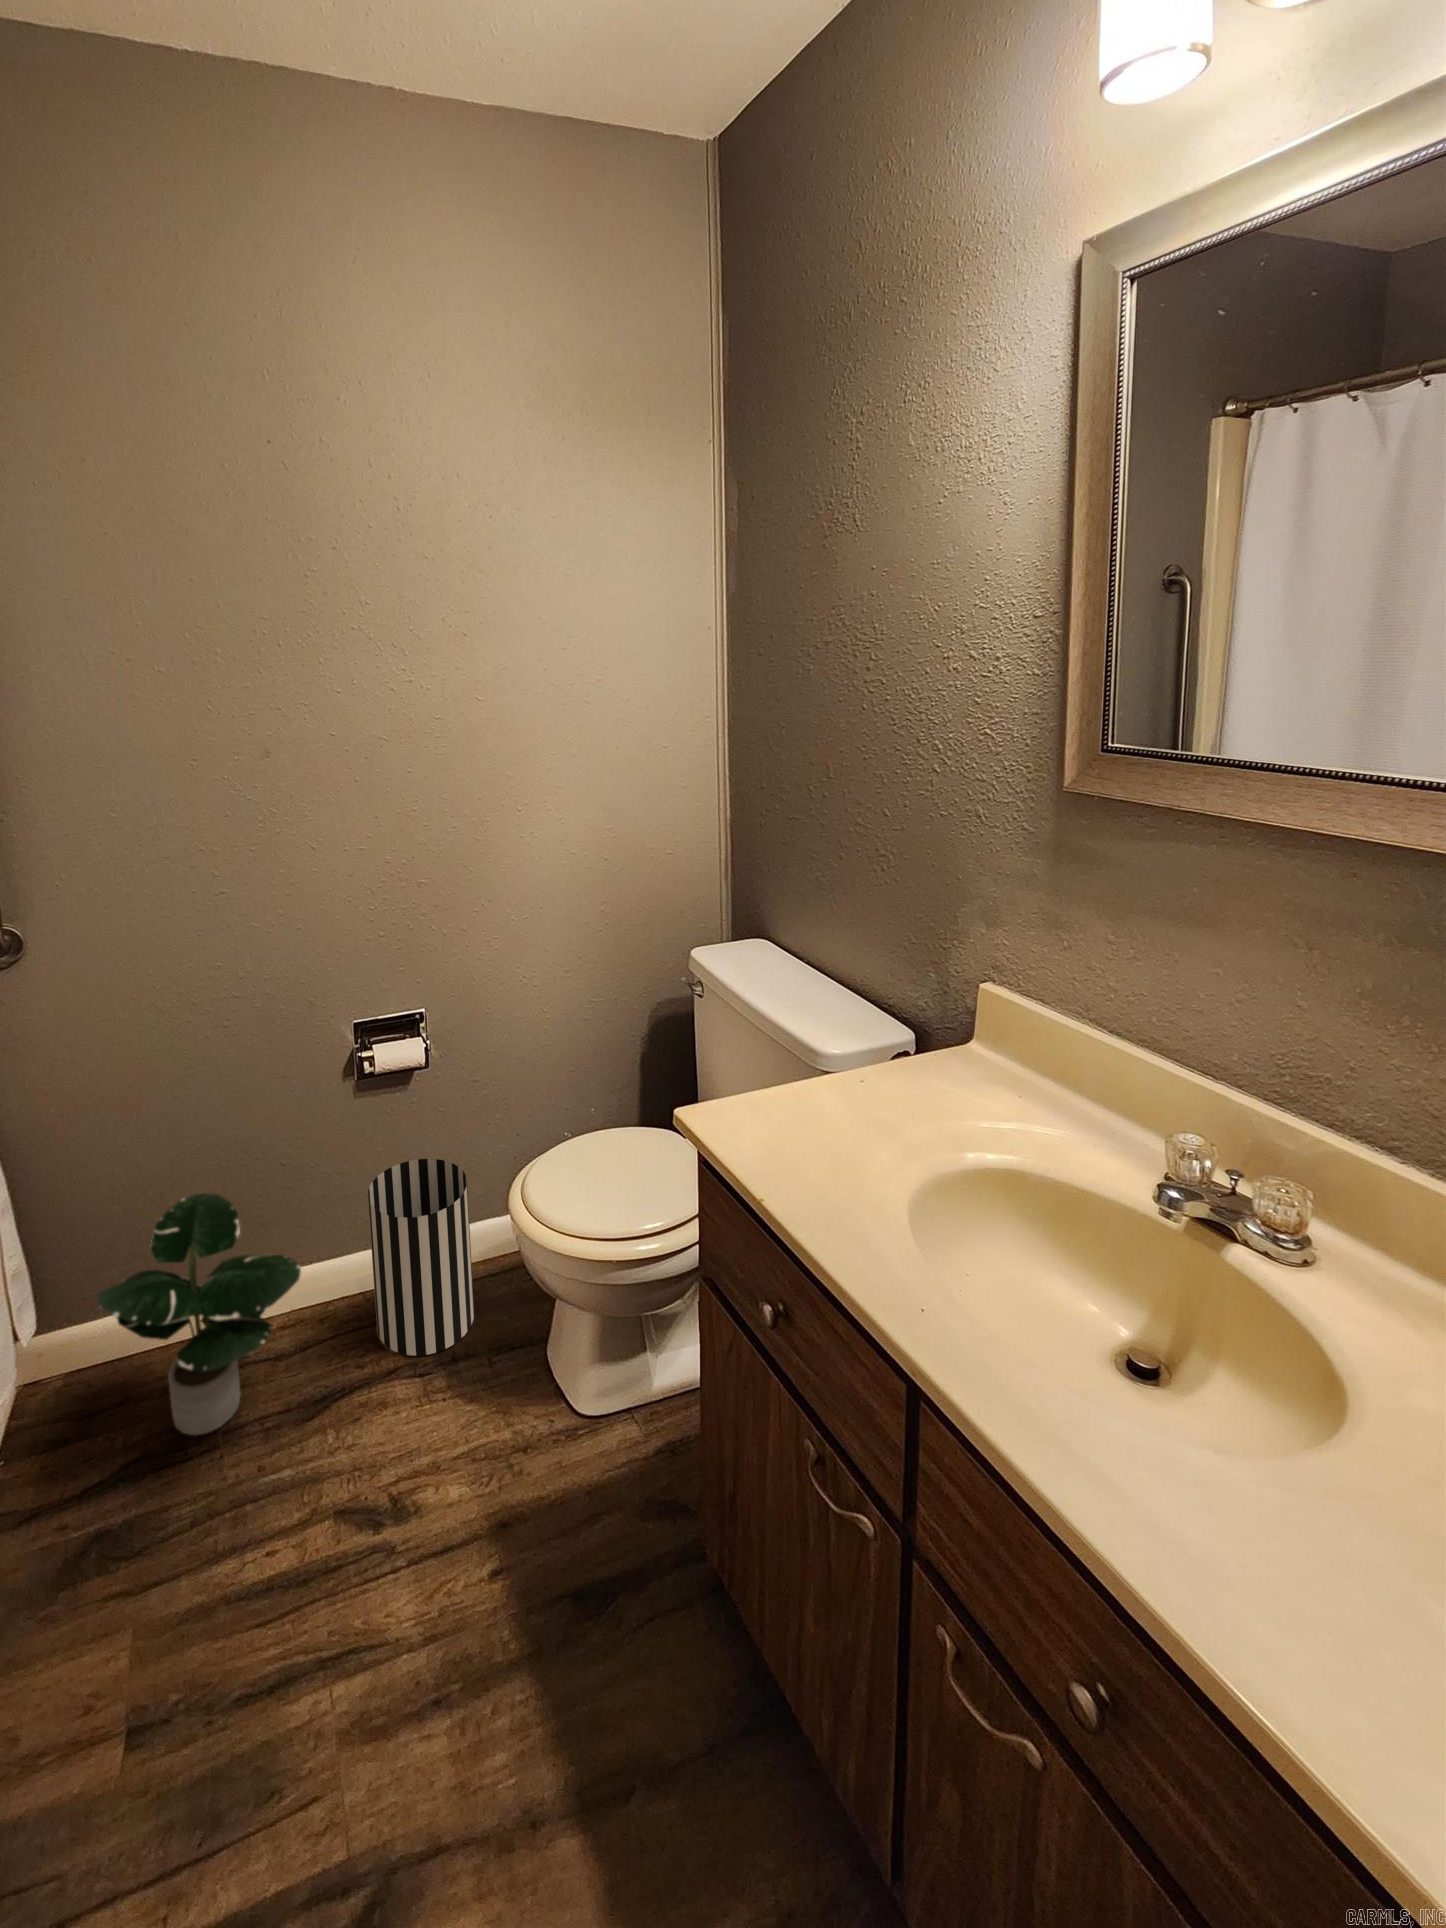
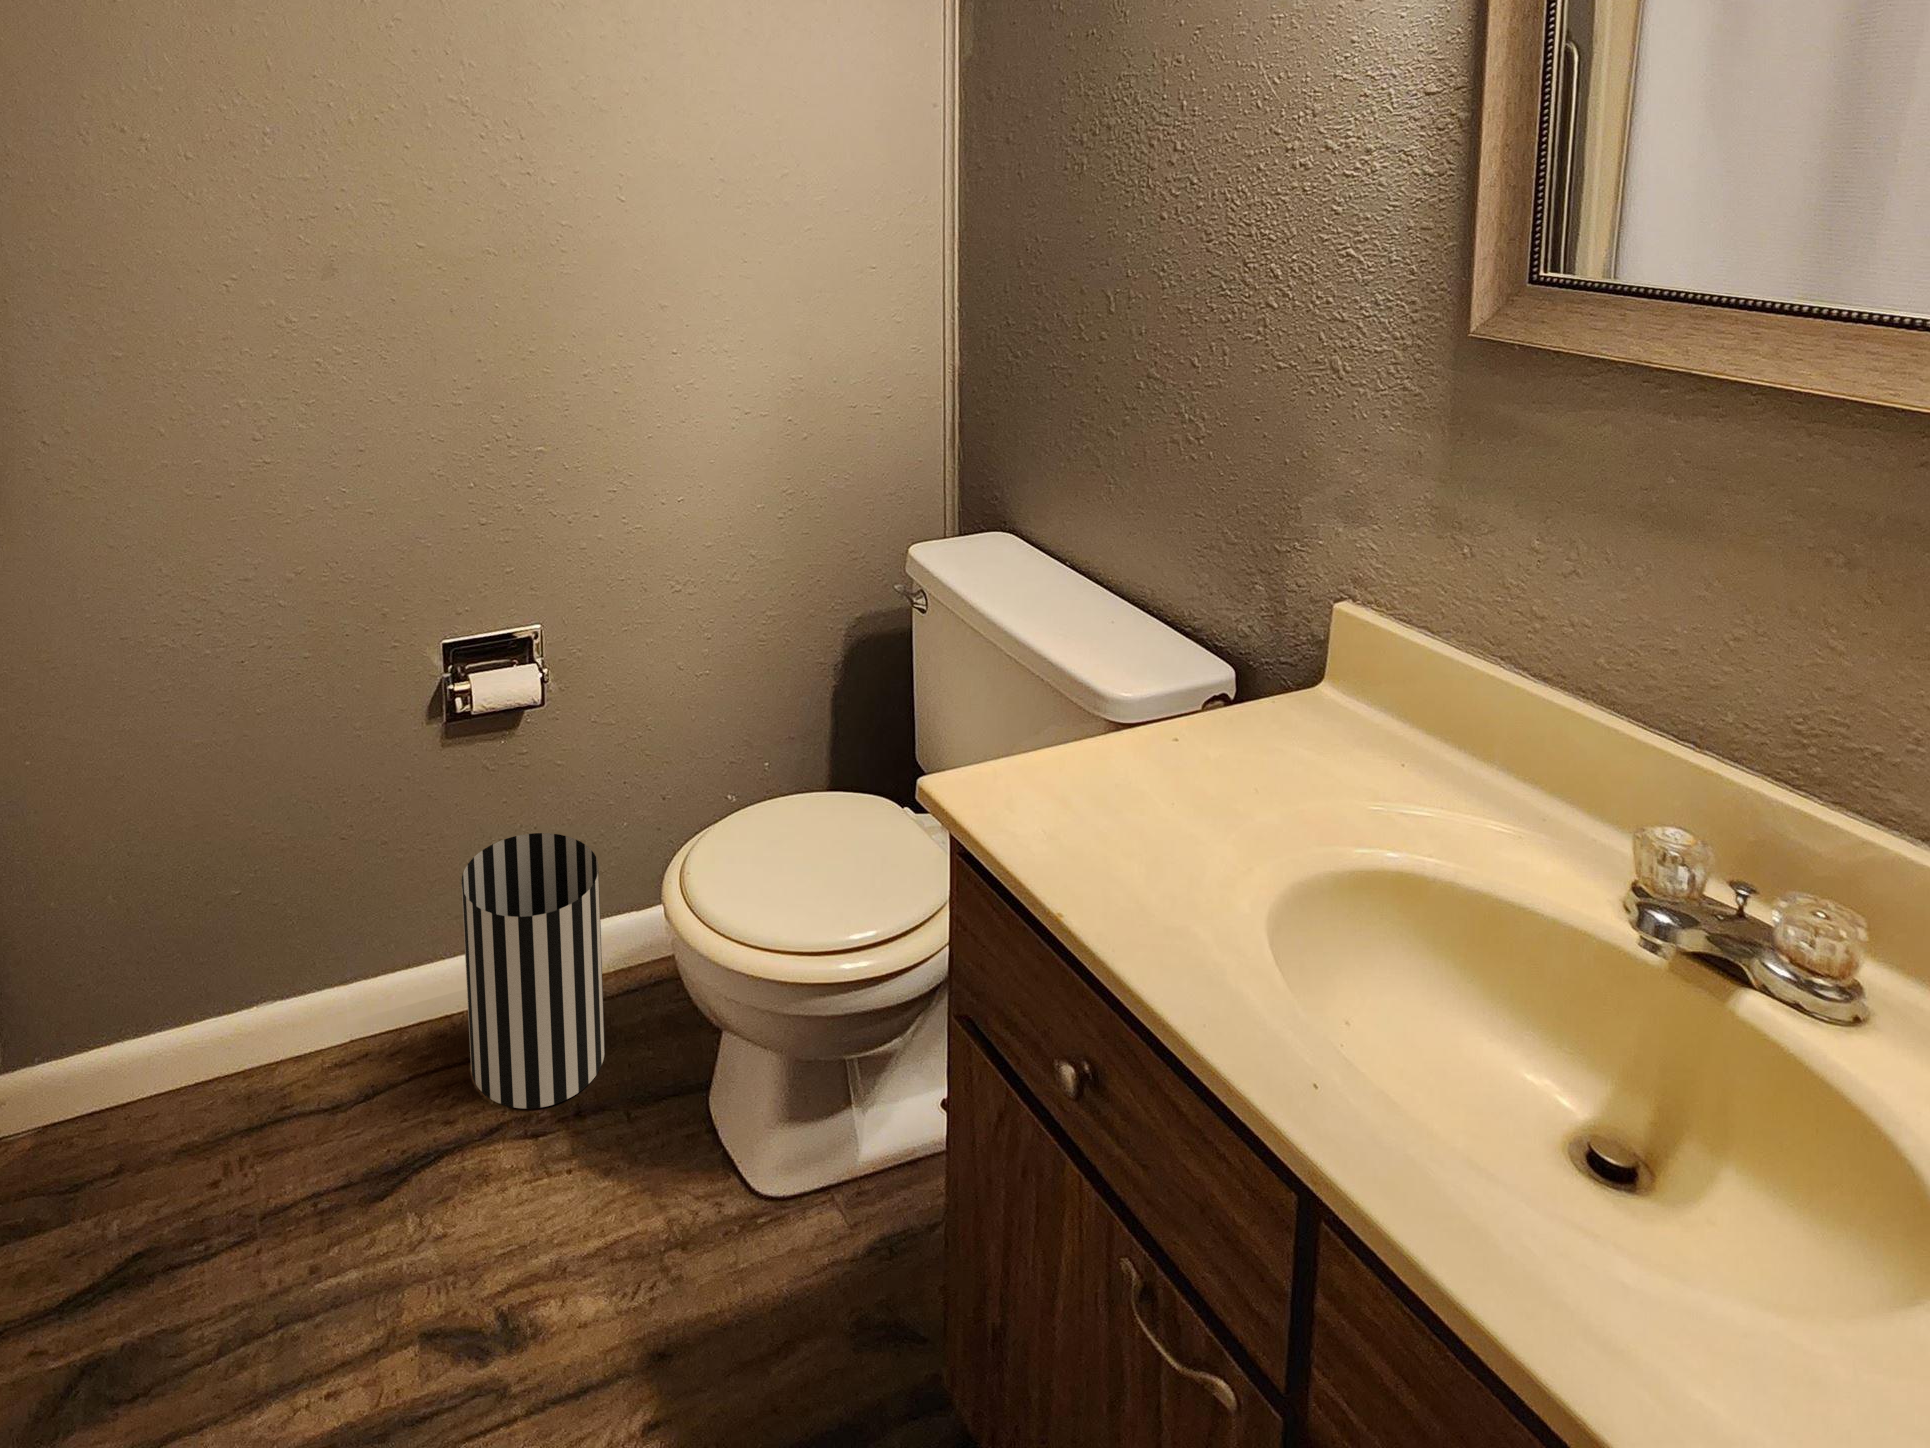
potted plant: present [96,1193,301,1435] -> none [89,878,372,1220]

